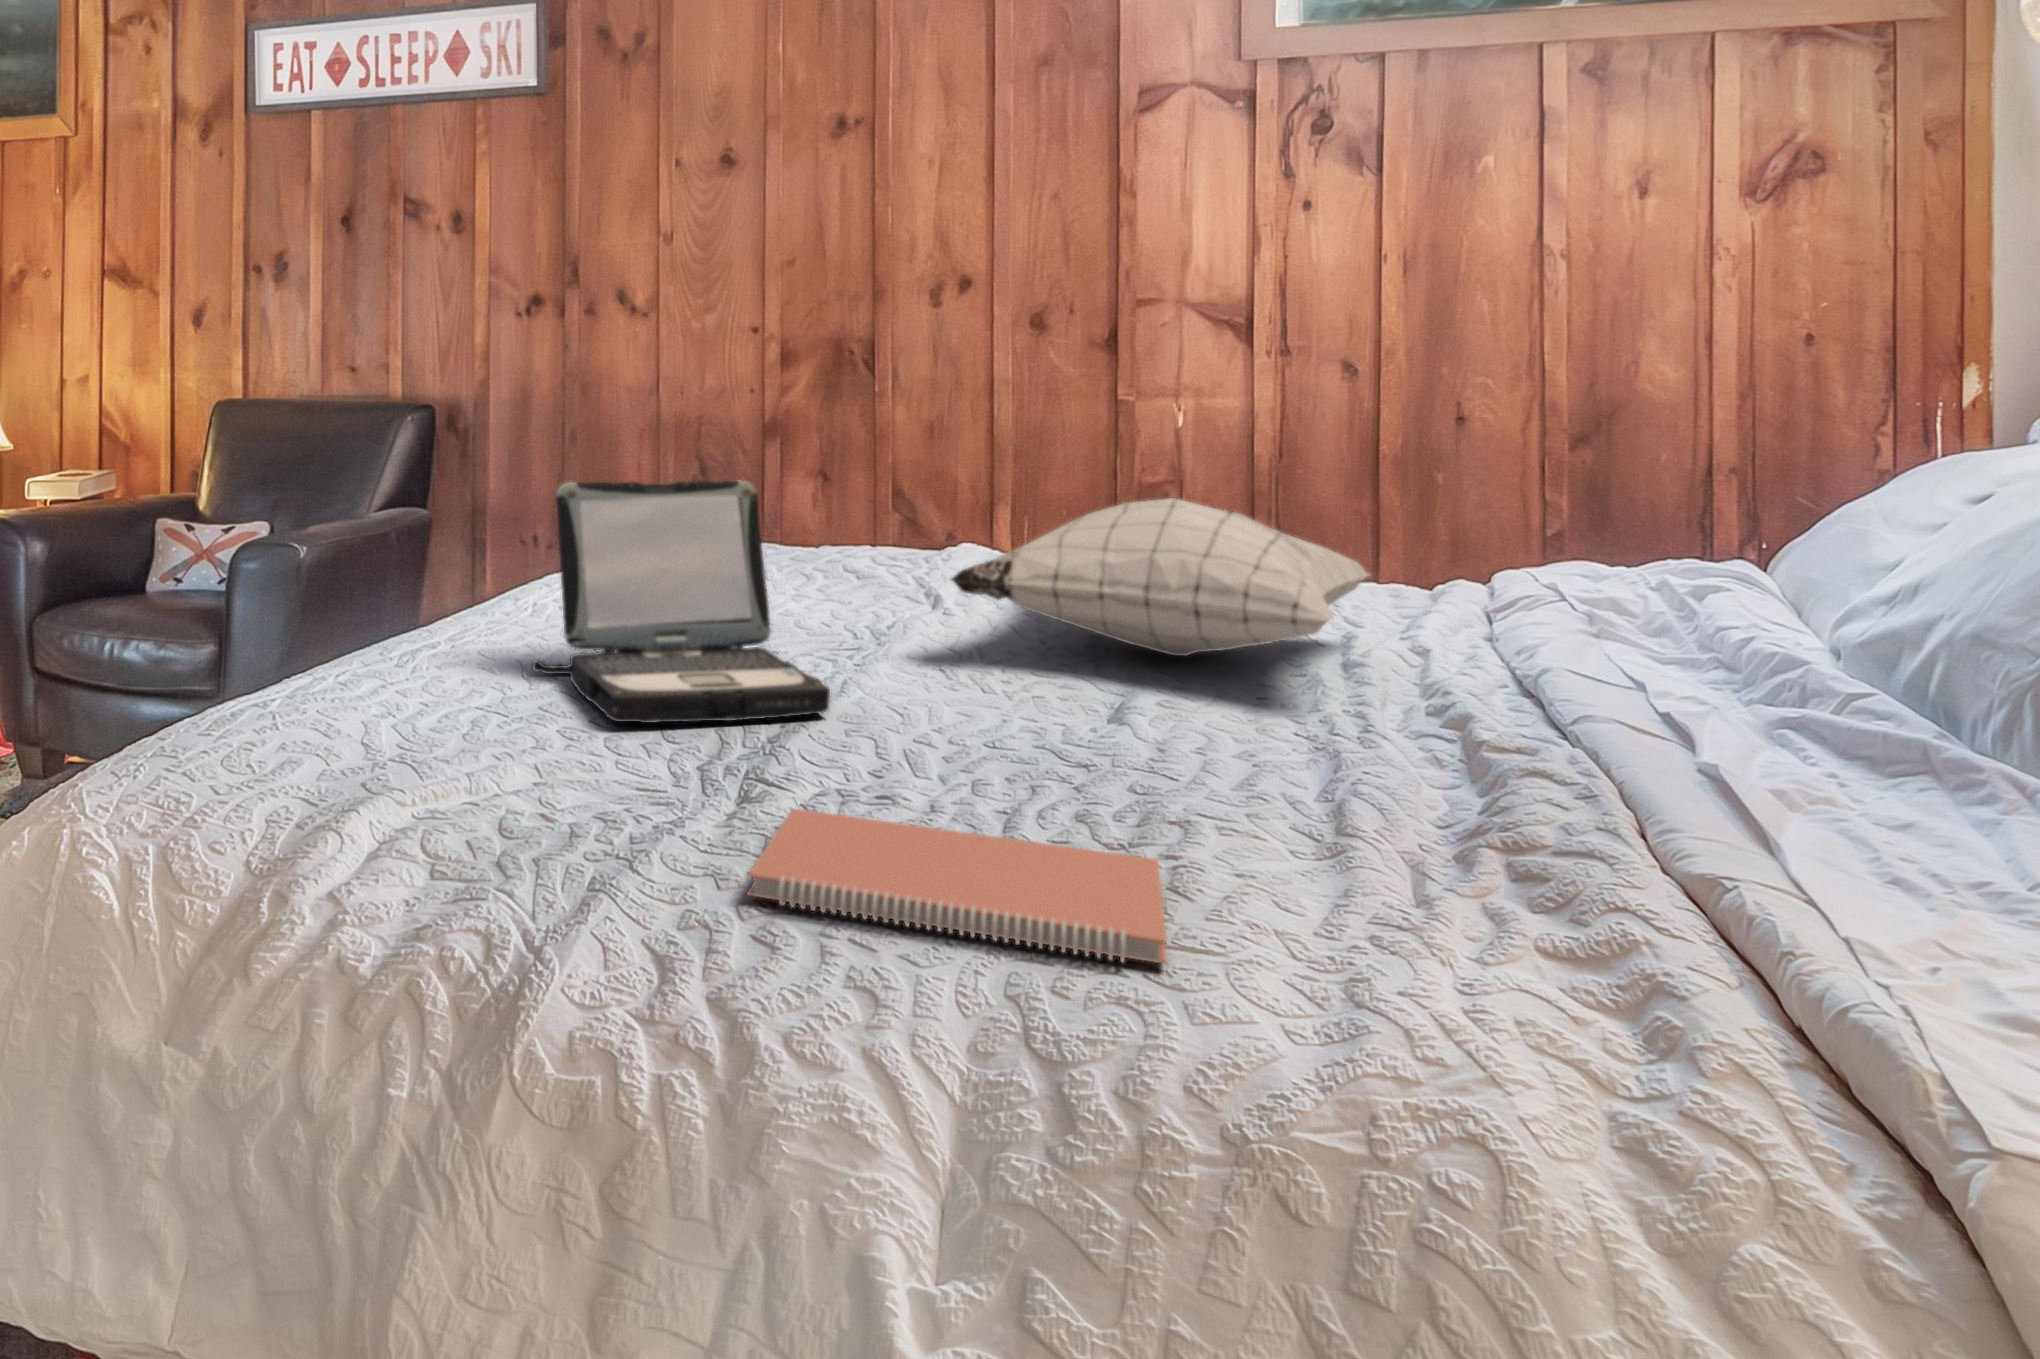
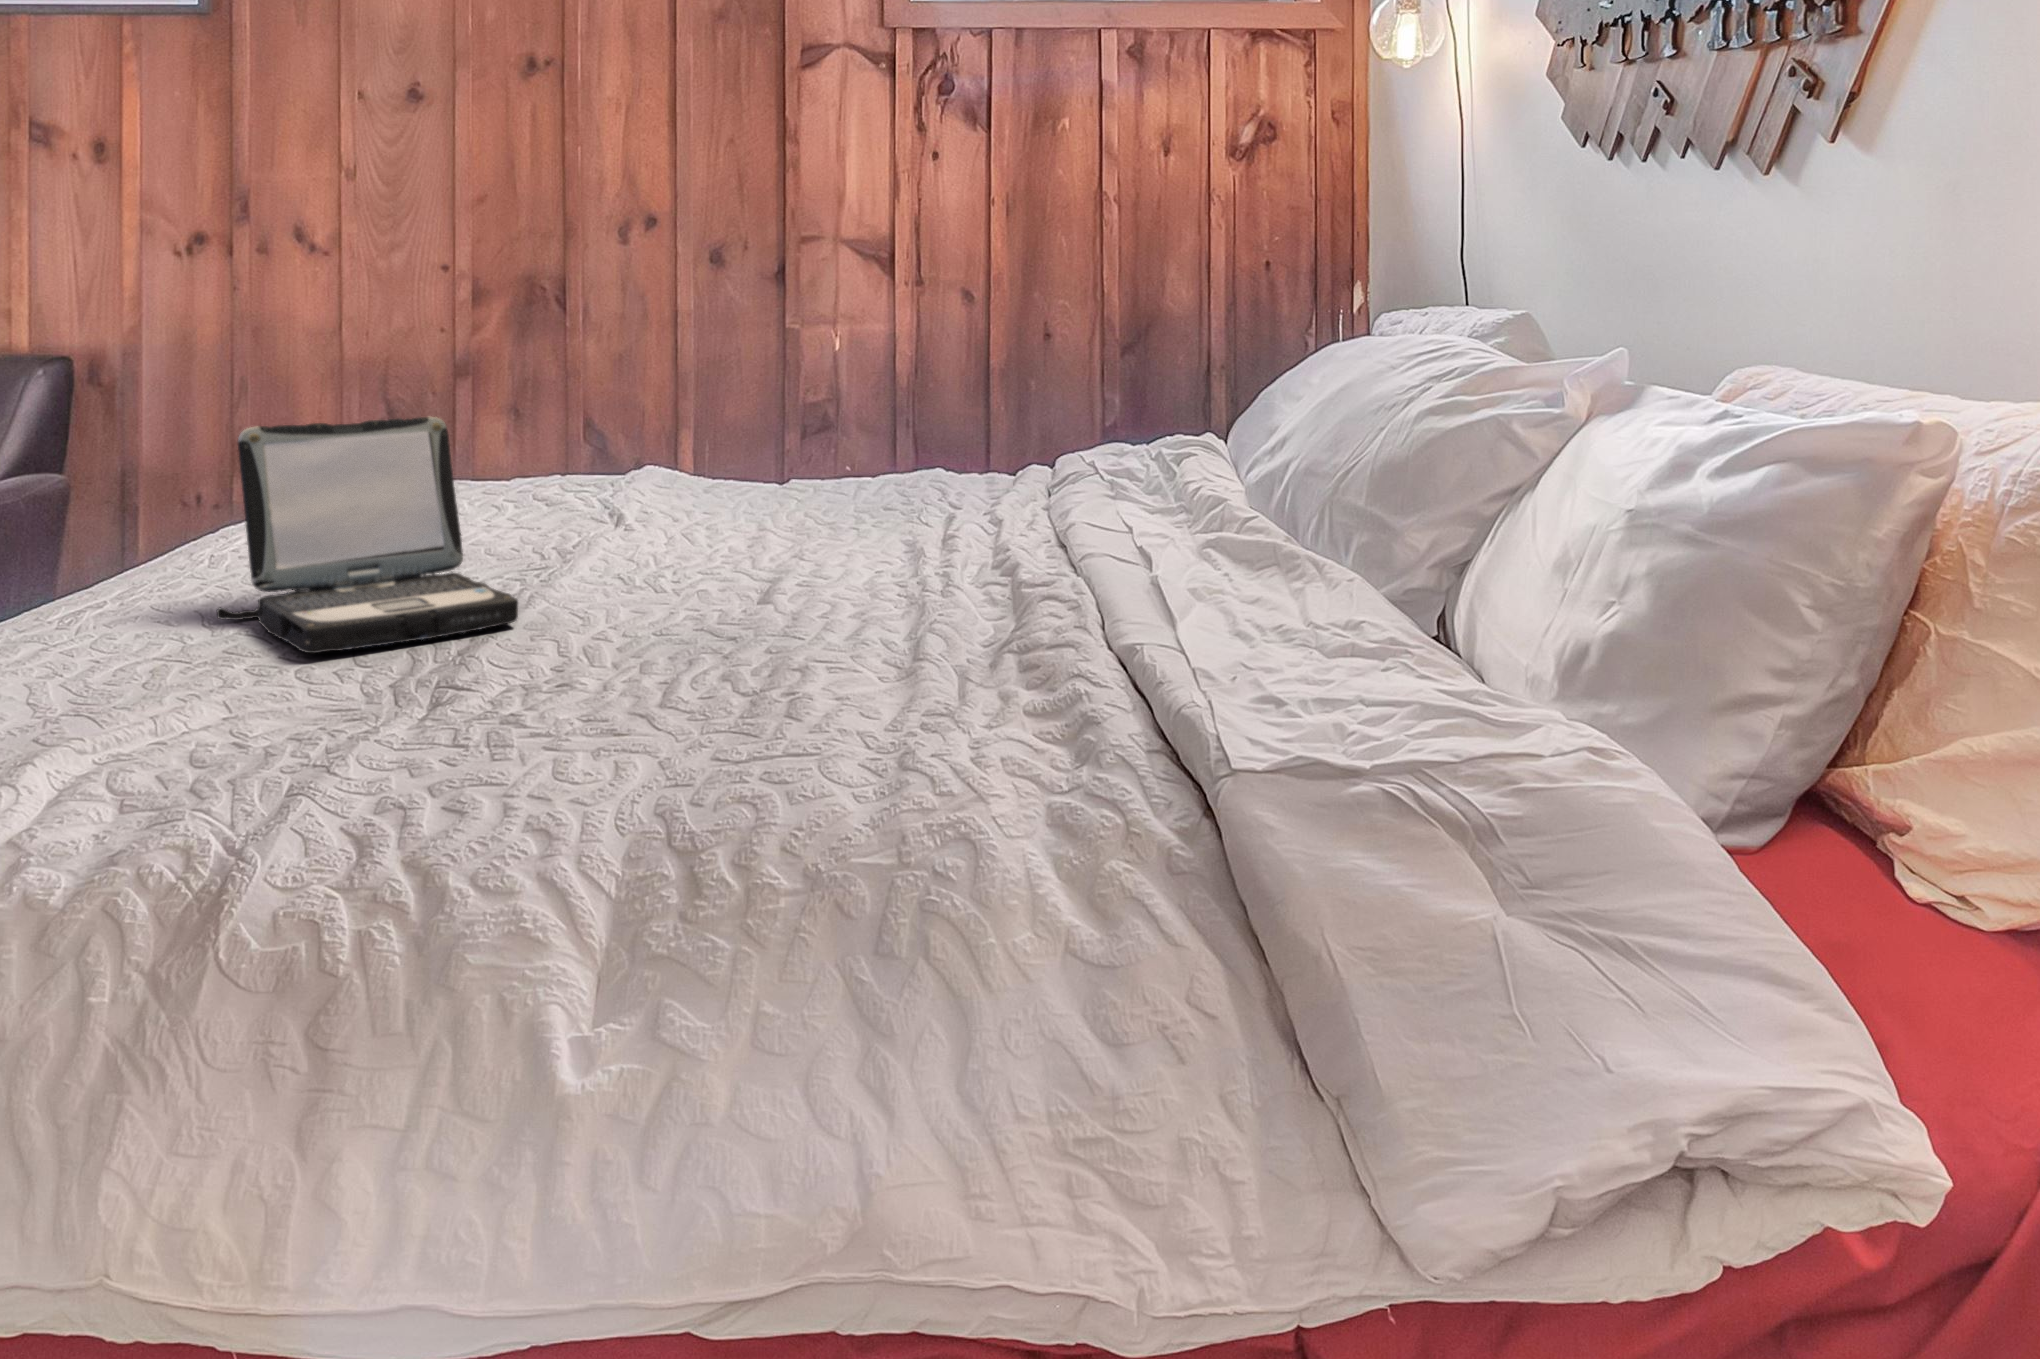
pillow: present [951,498,1368,656] -> none [627,412,962,546]
notebook: present [748,809,1167,964] -> none [439,695,780,778]

